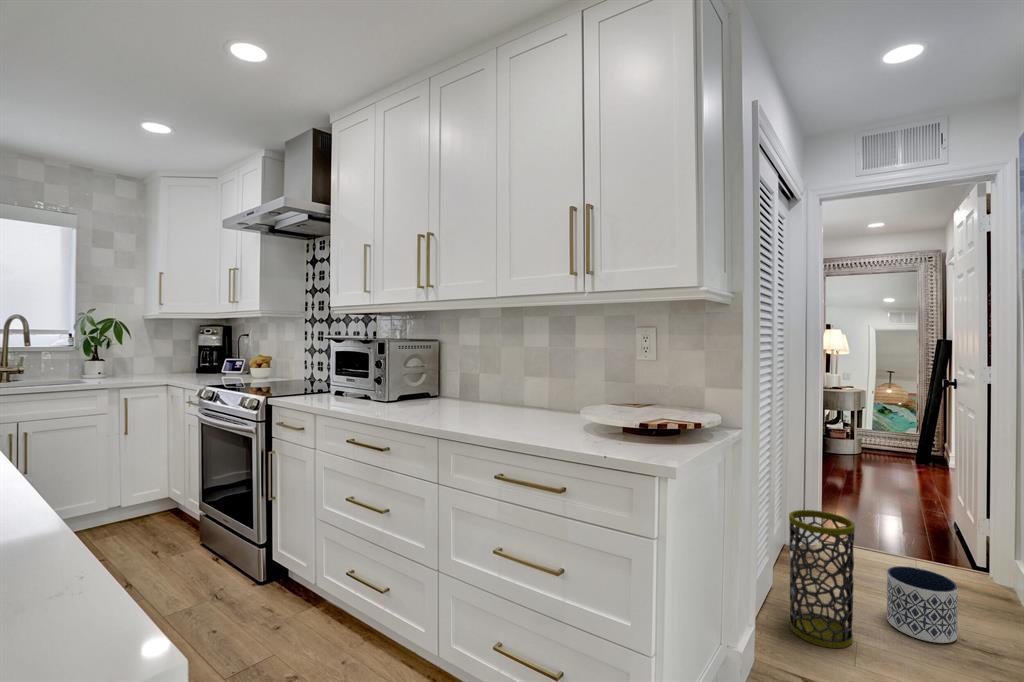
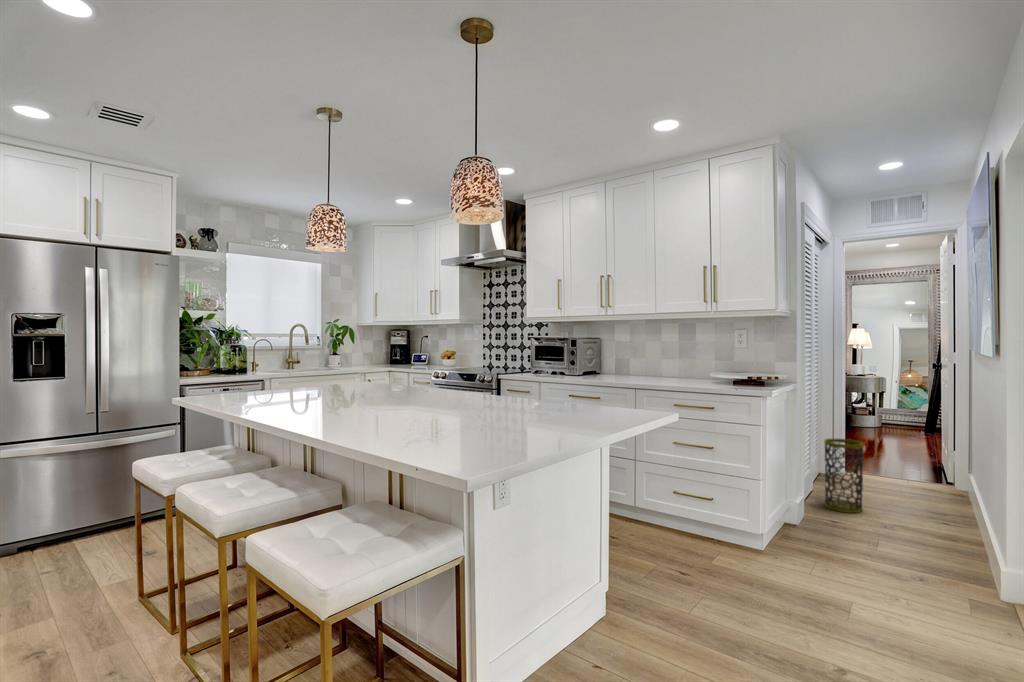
planter: present [887,566,958,643] -> none [884,473,925,512]

